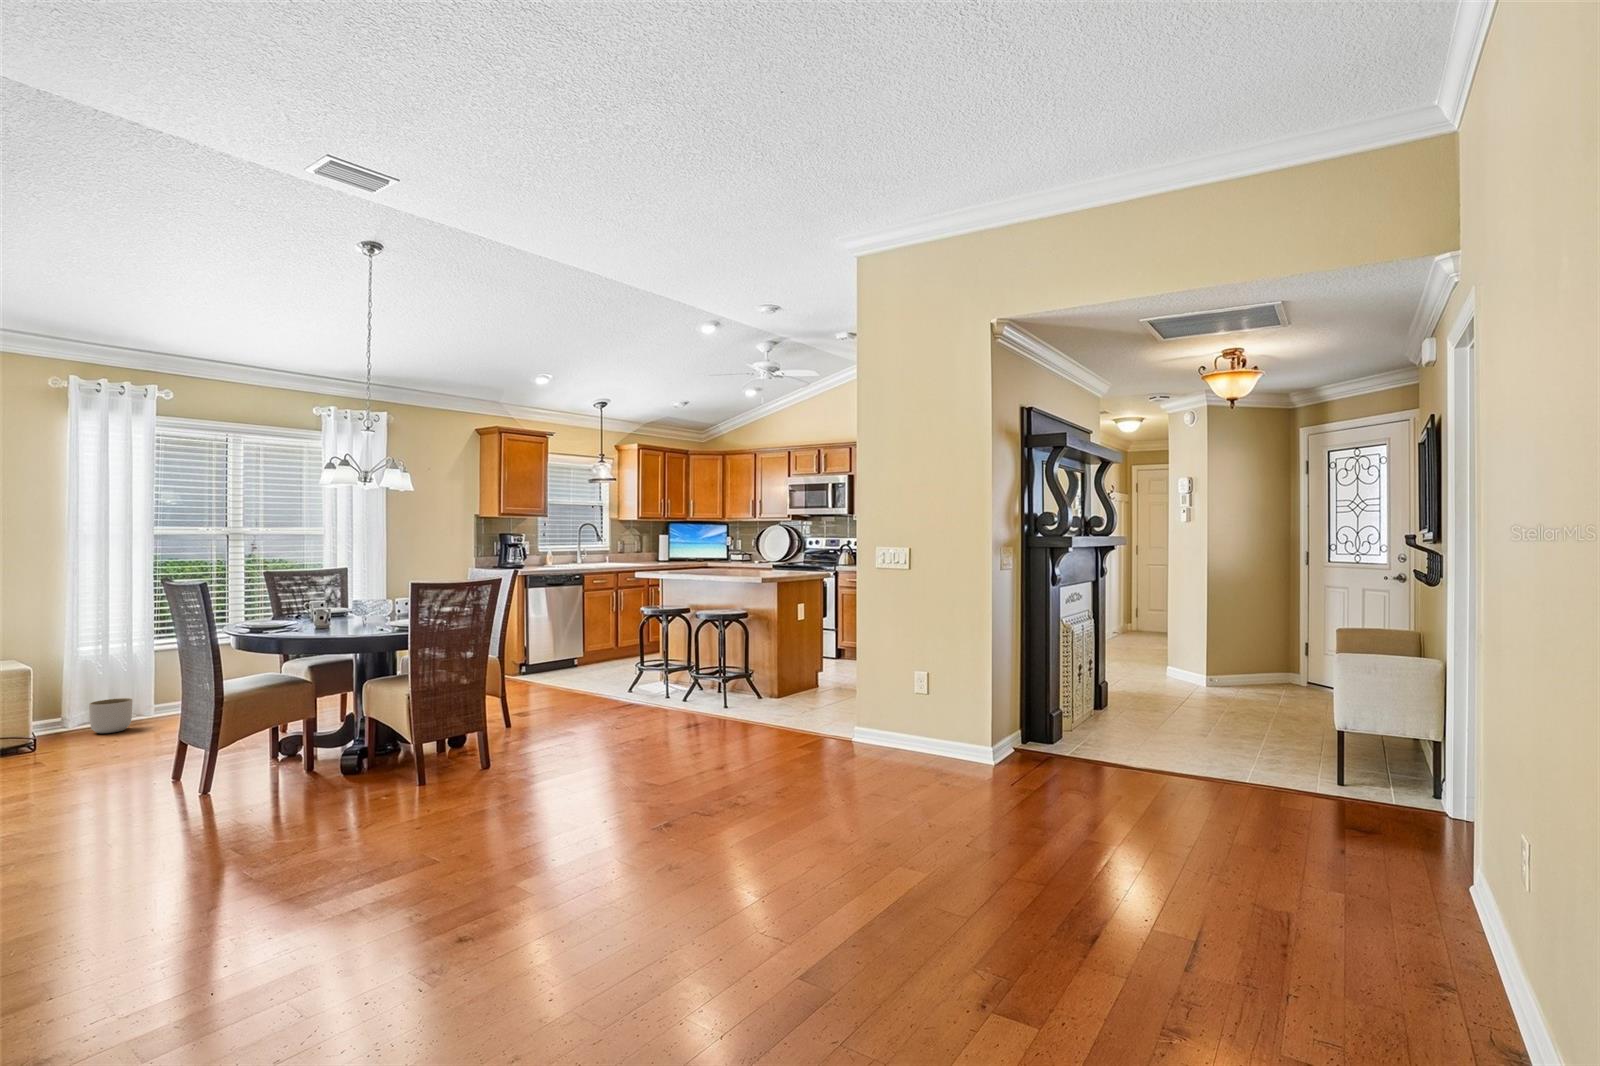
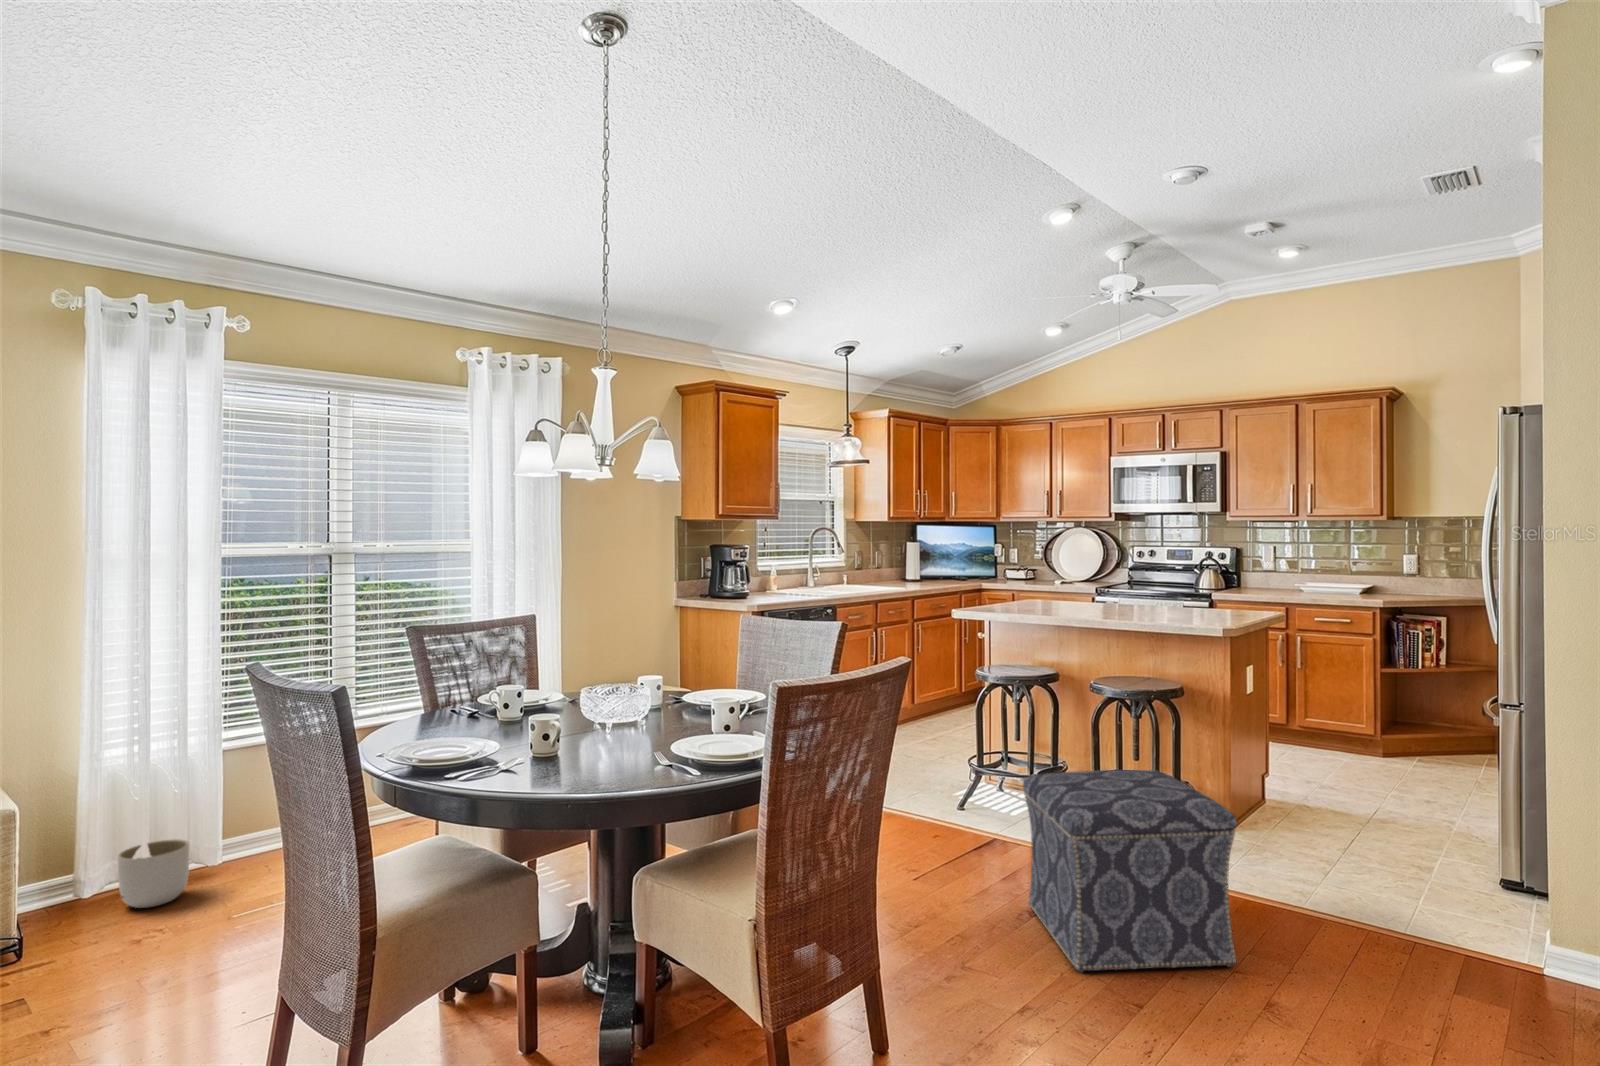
ottoman: none [601,651,685,740] -> present [1023,770,1237,972]

